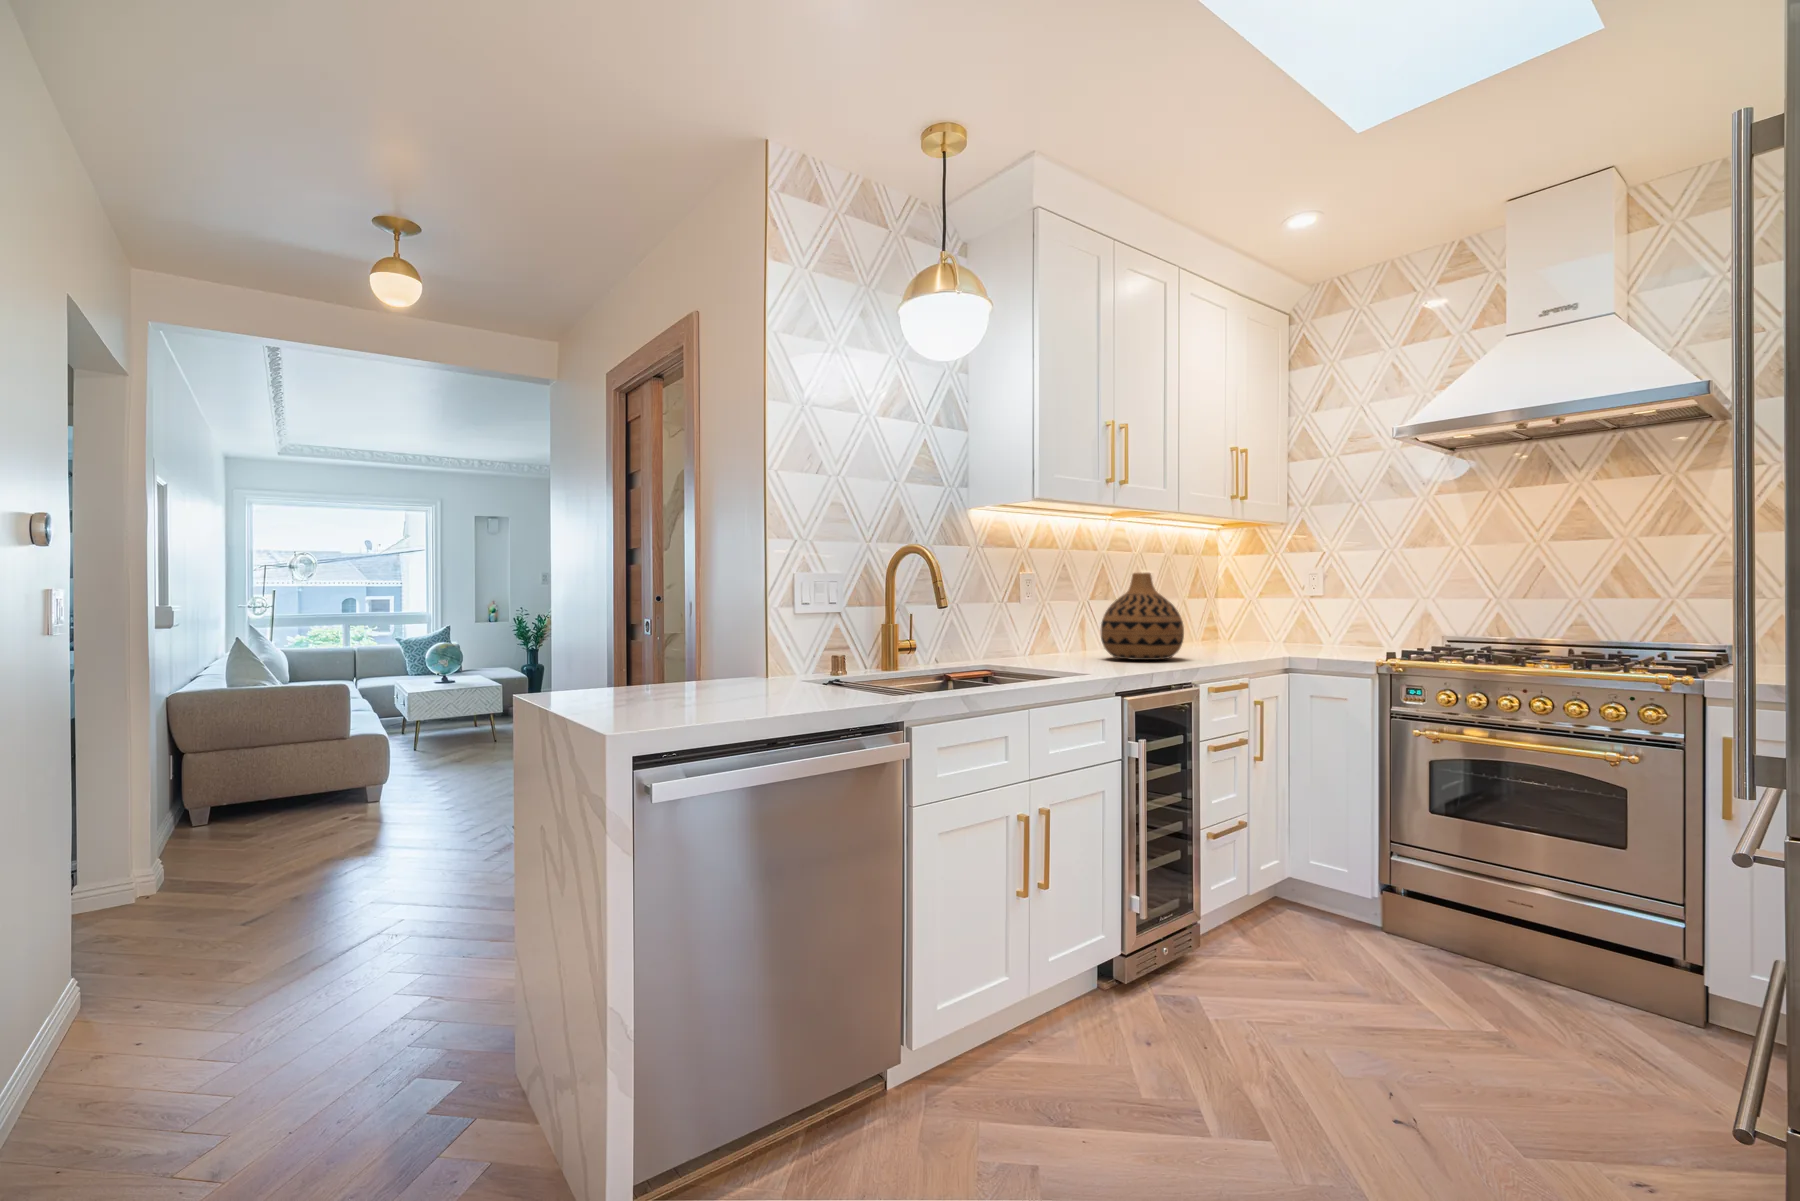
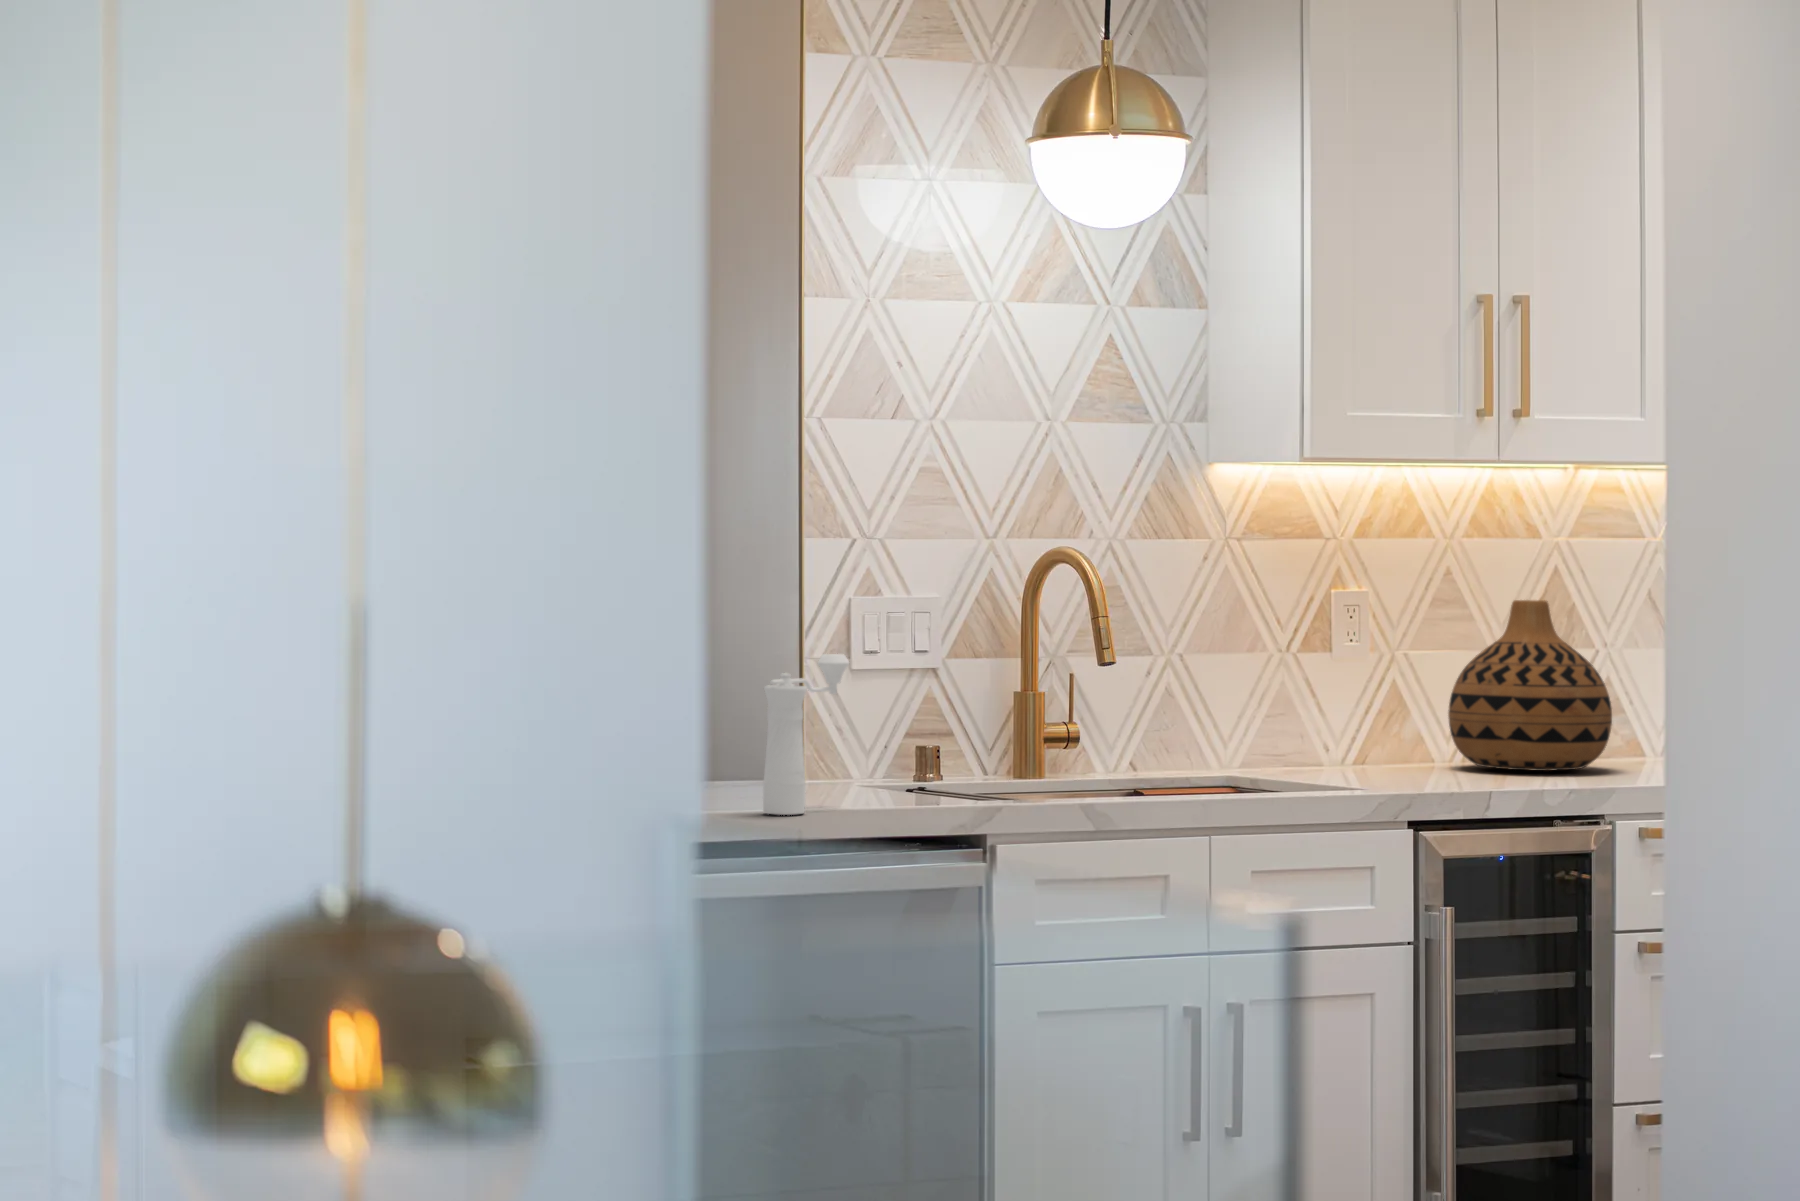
pepper mill: none [750,603,800,700] -> present [763,654,849,815]

